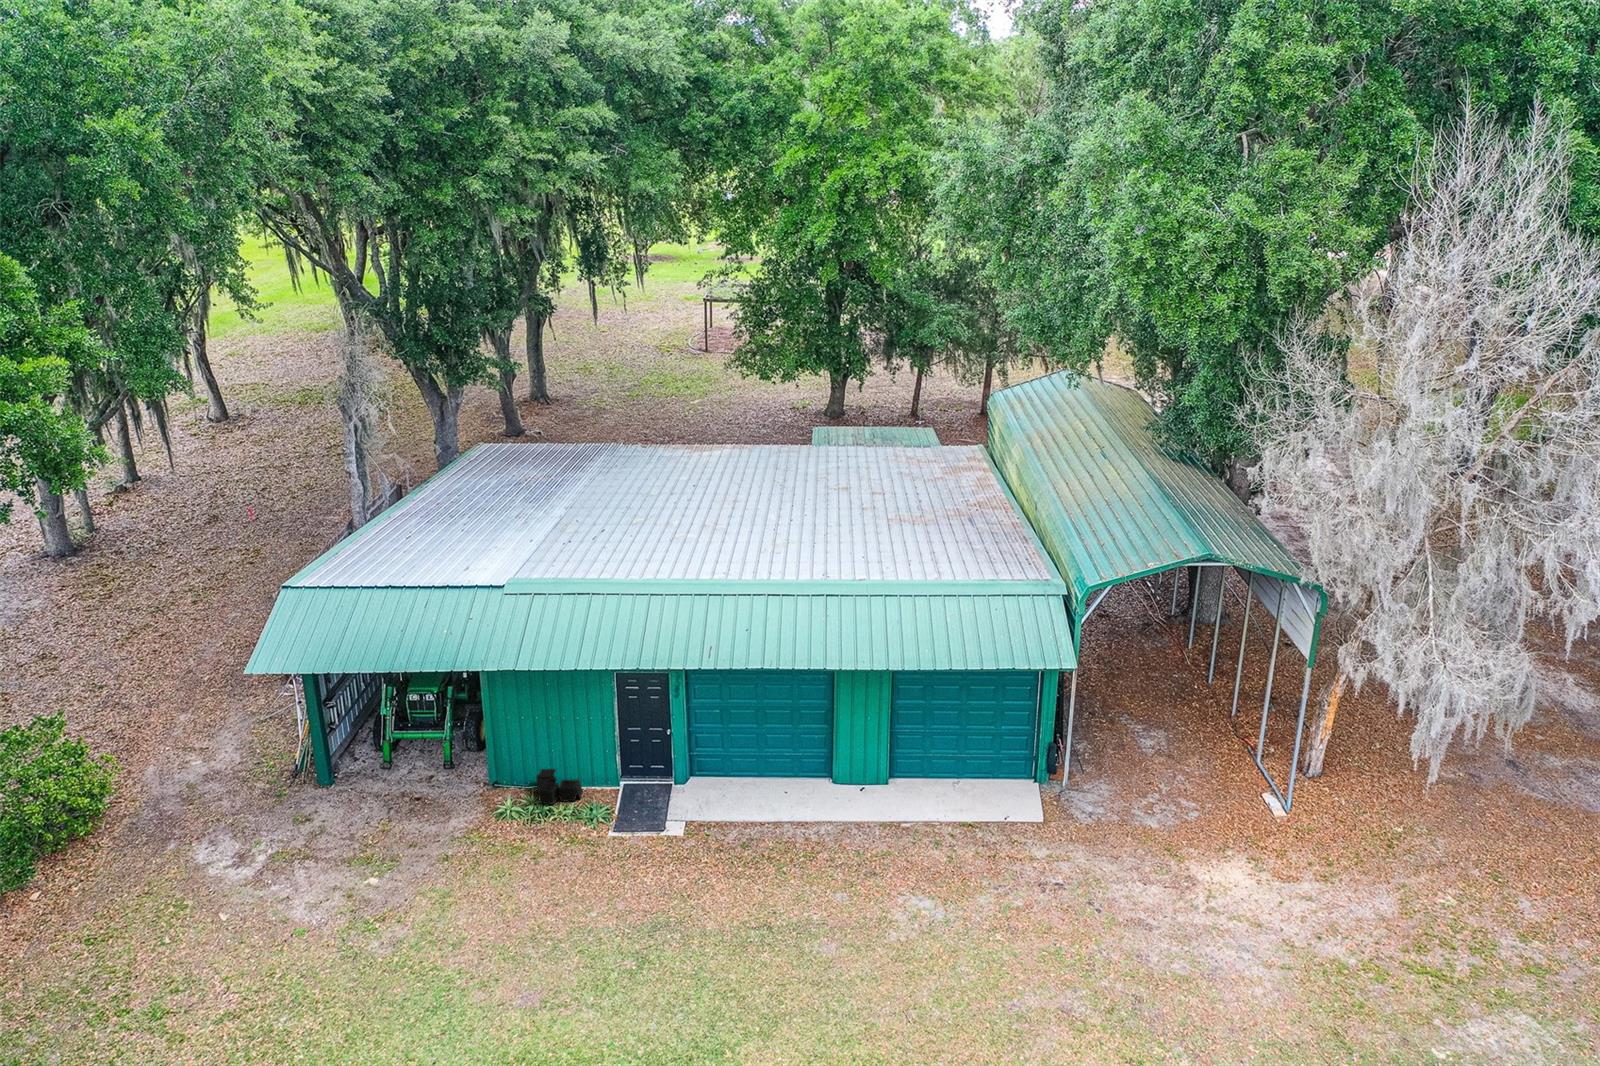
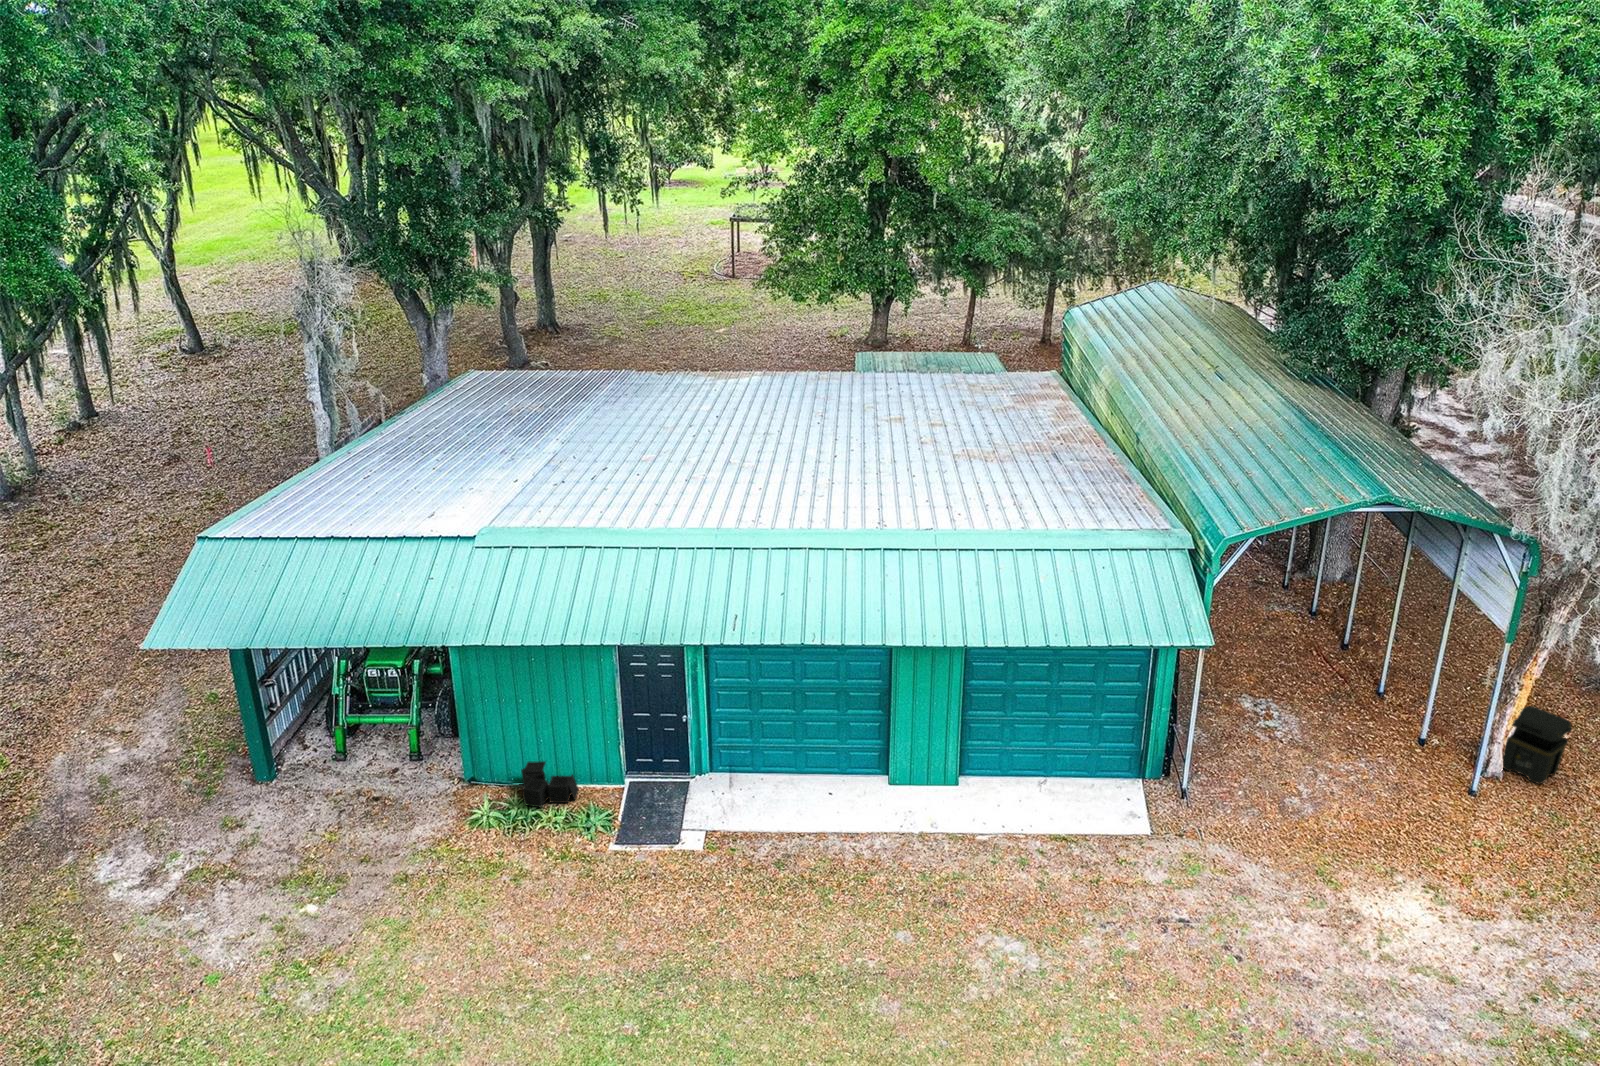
toolbox: none [1321,721,1375,783] -> present [1503,706,1572,784]

